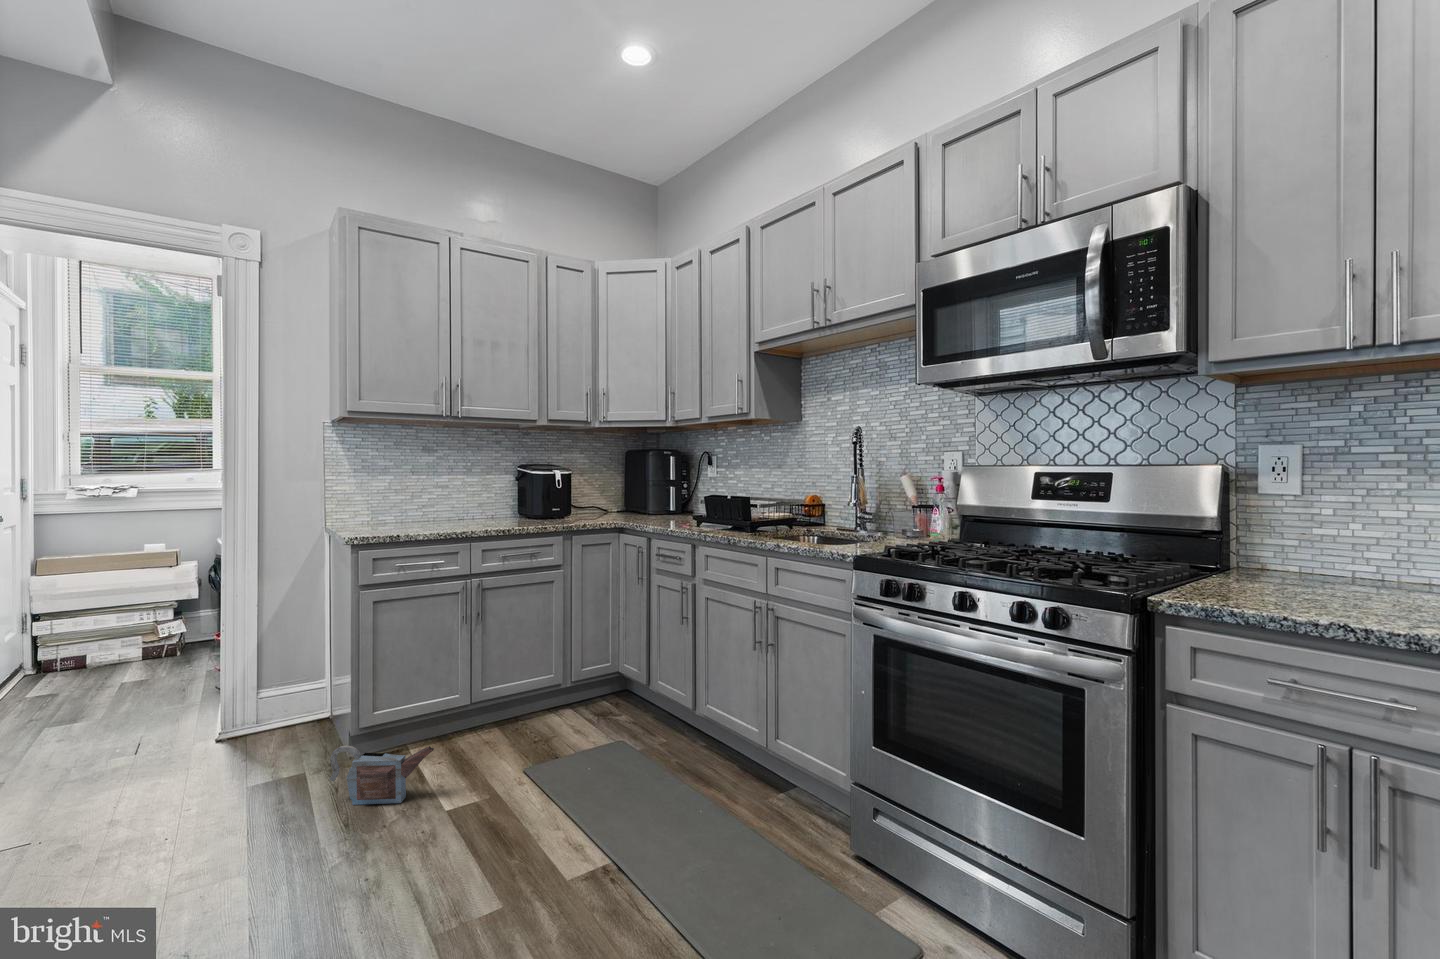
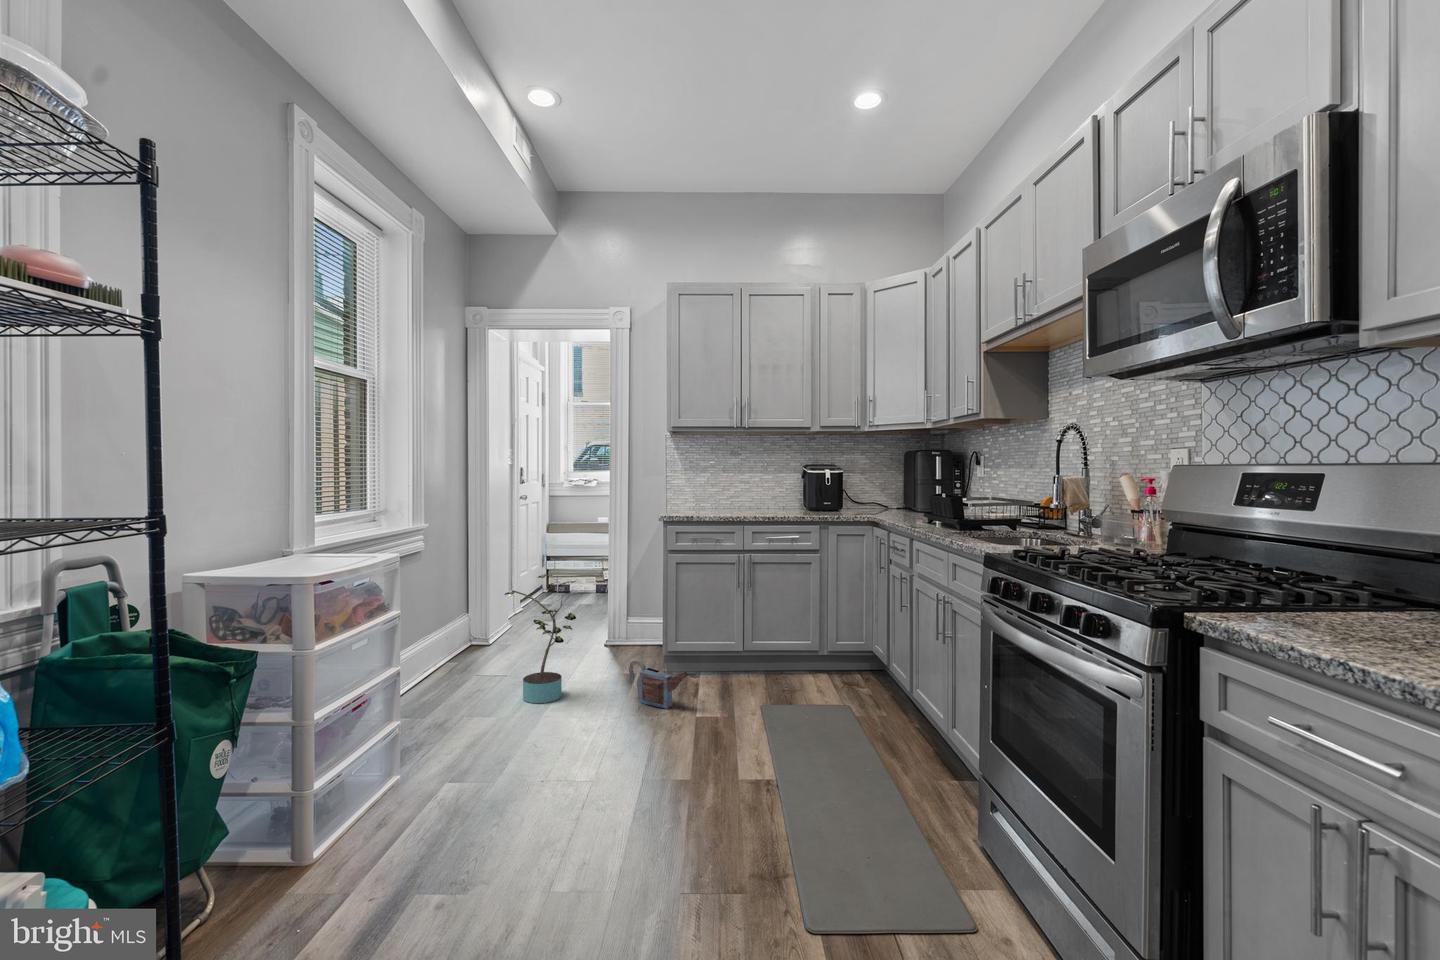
potted plant: none [91,643,241,856] -> present [505,574,576,703]

